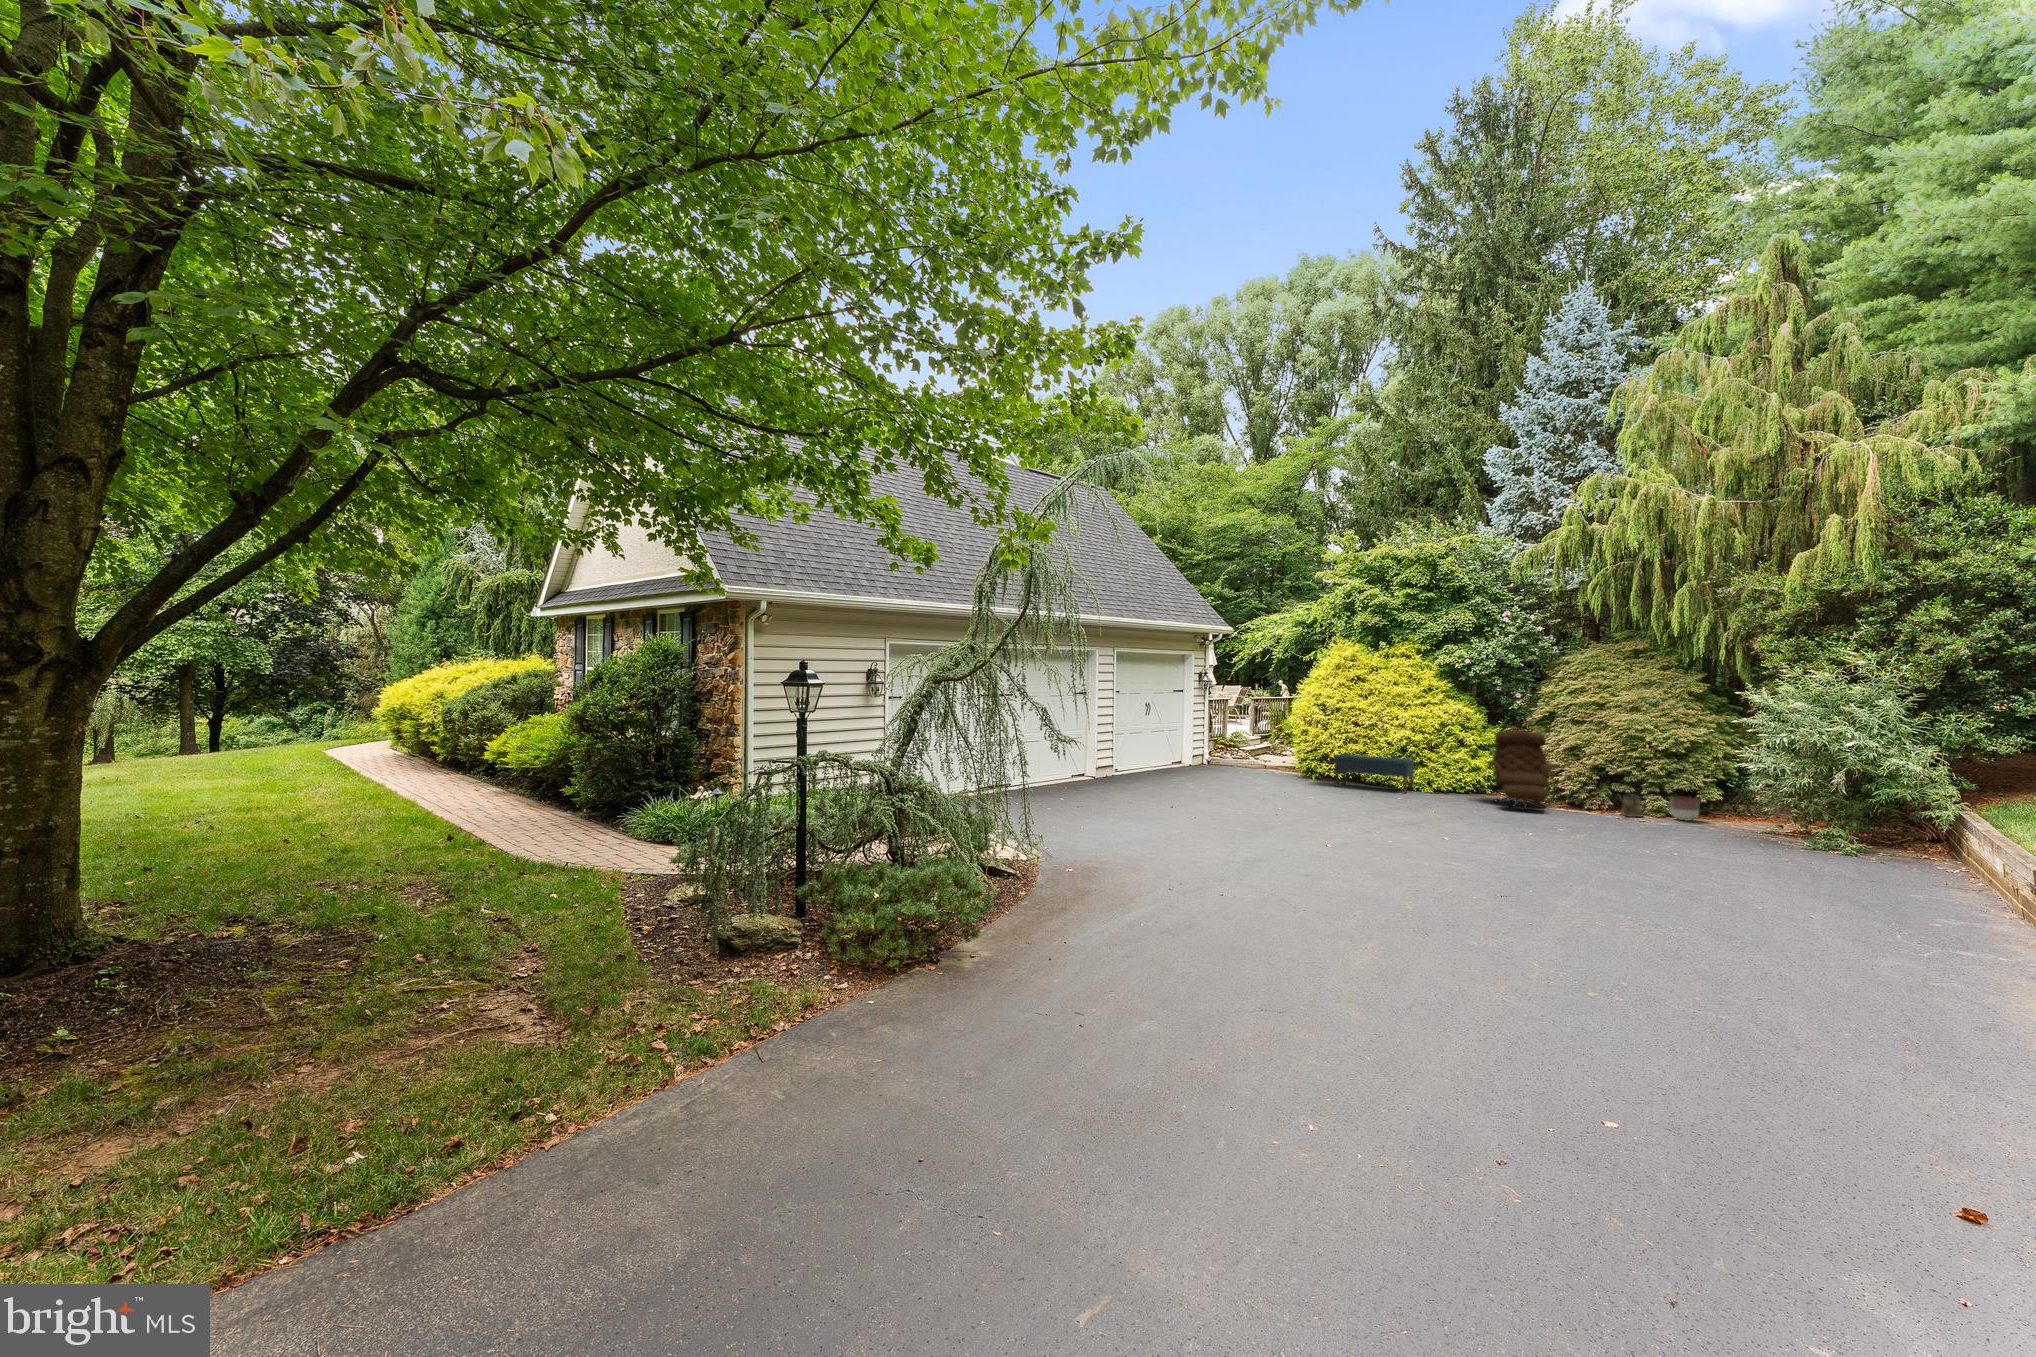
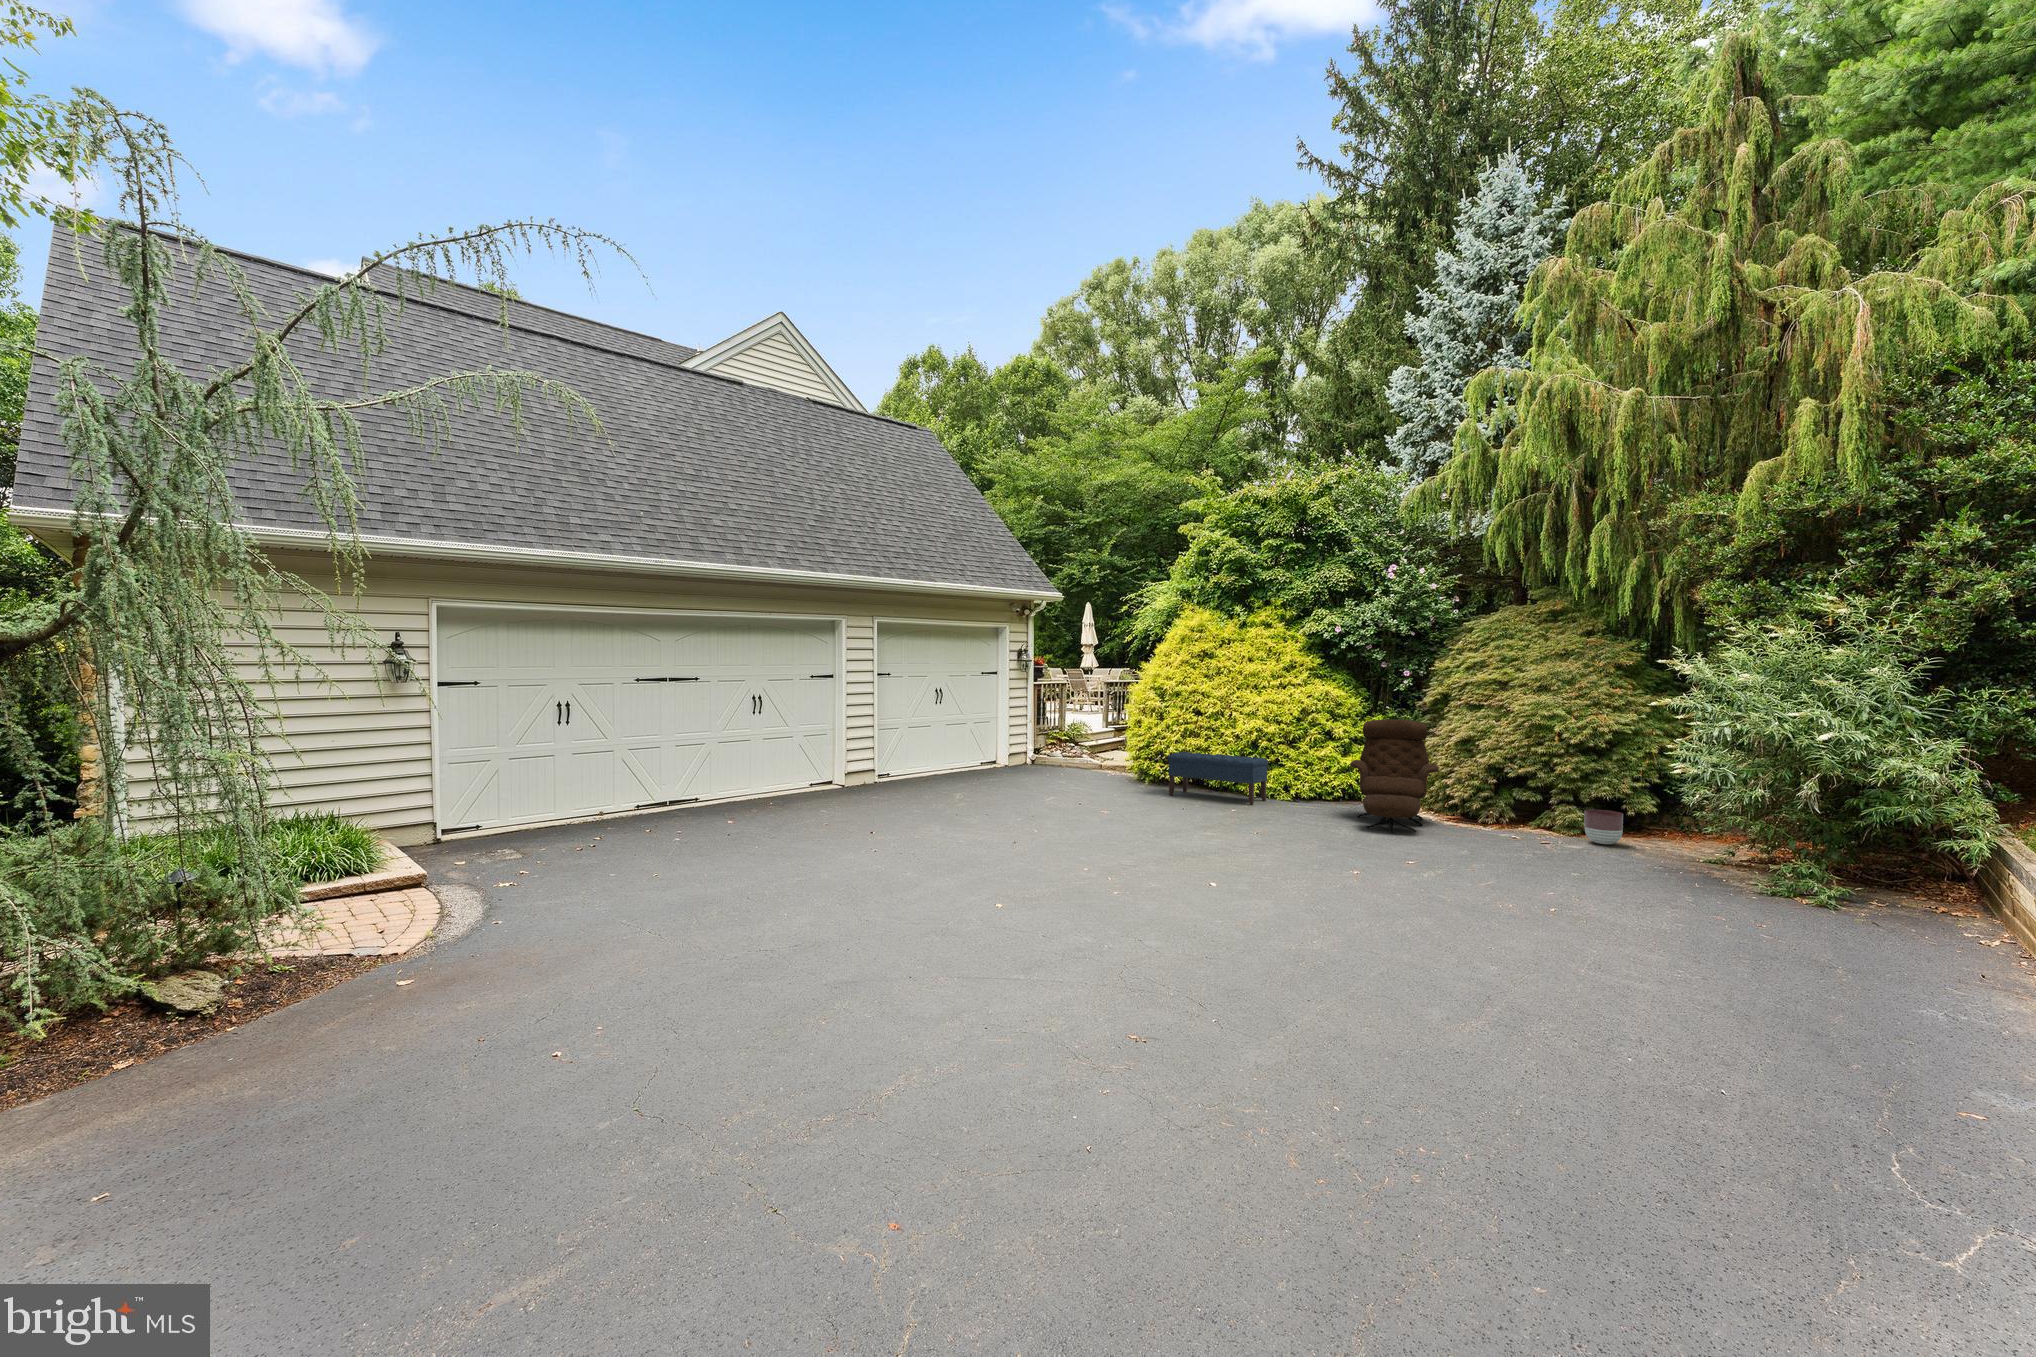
watering can: present [1619,794,1643,817] -> none [1511,806,1549,839]

